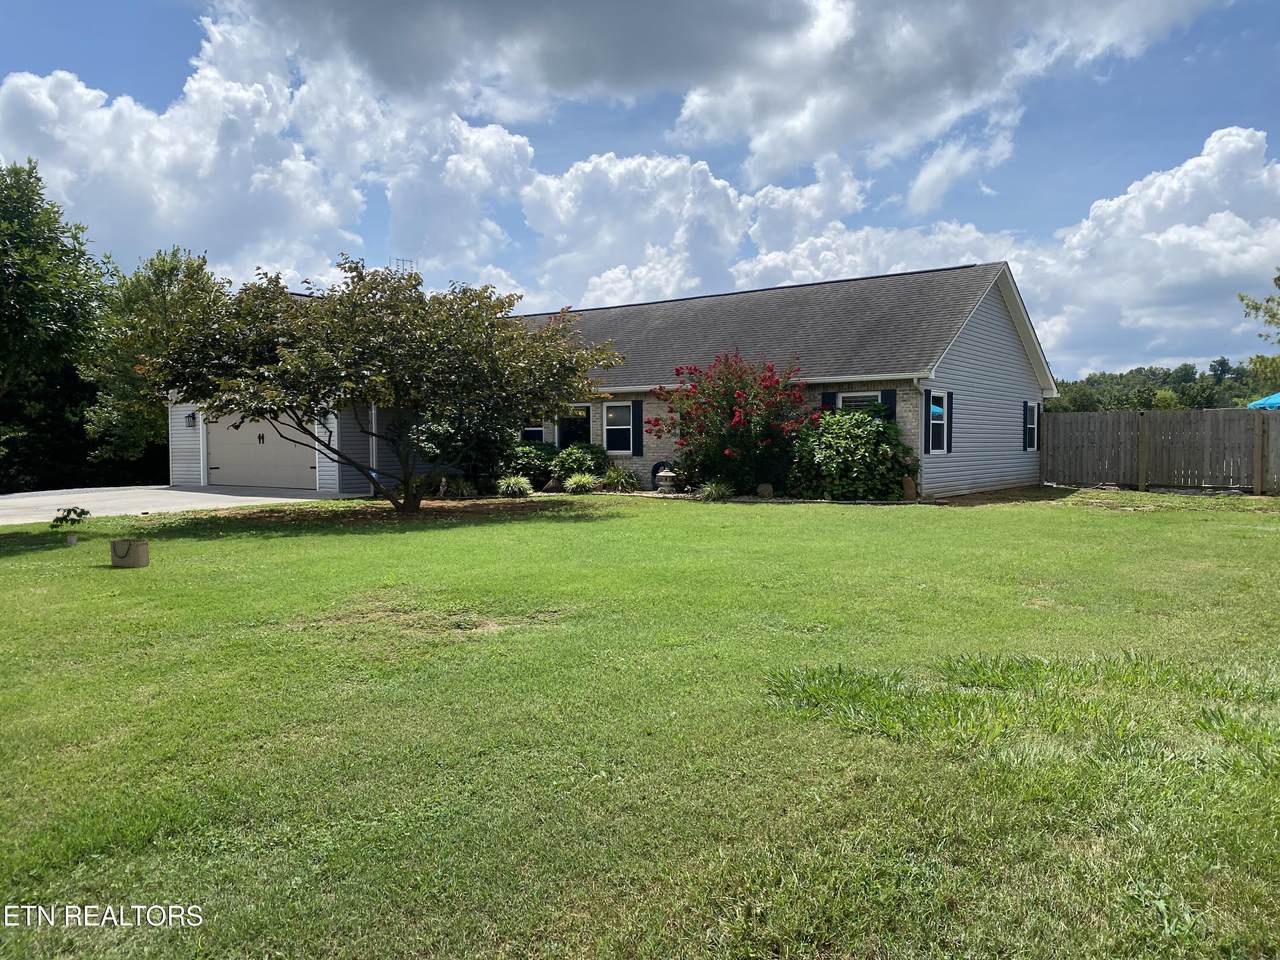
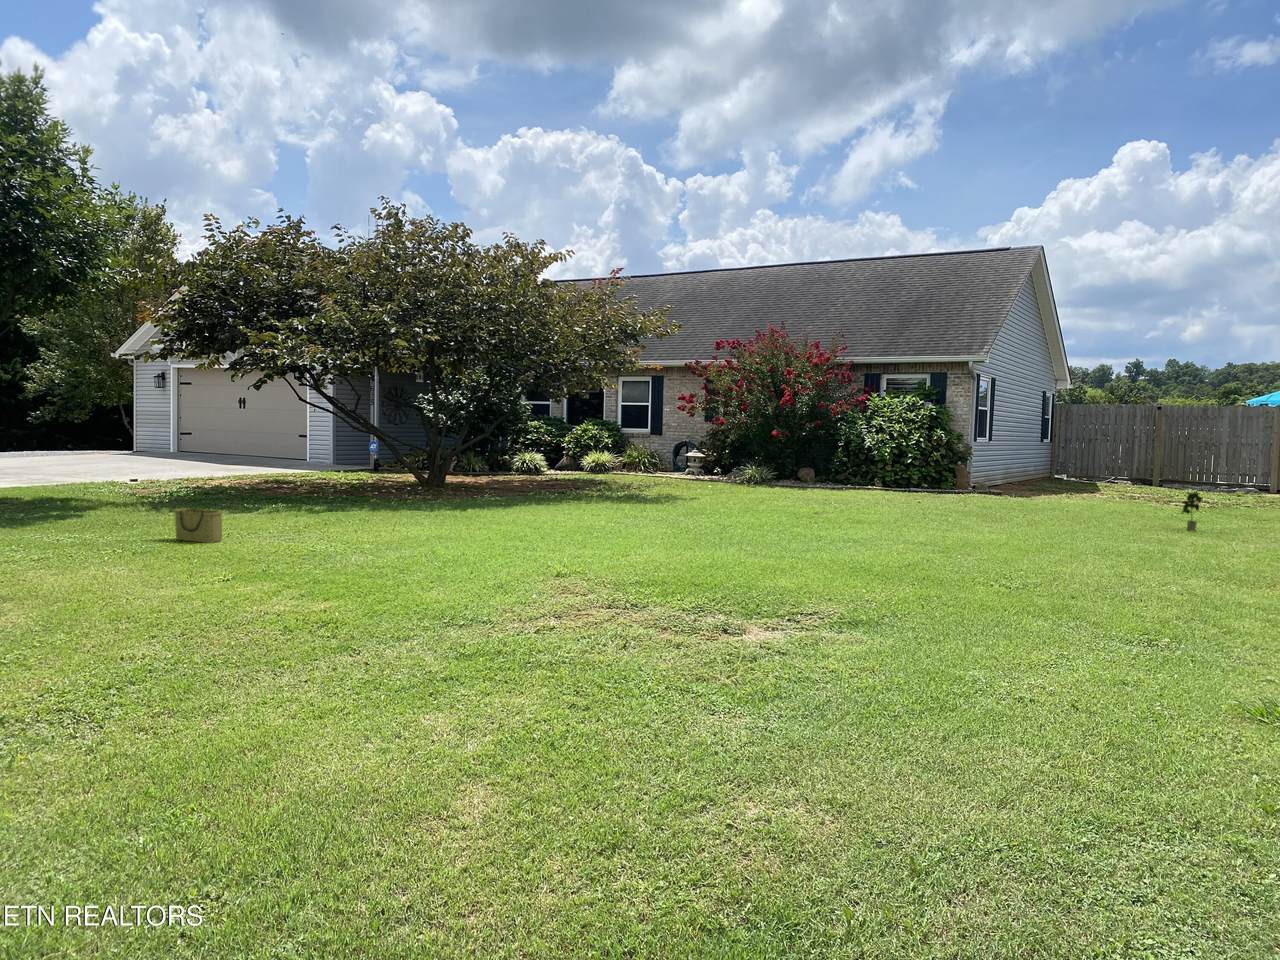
potted plant: present [49,507,91,545] -> present [1182,492,1203,531]

